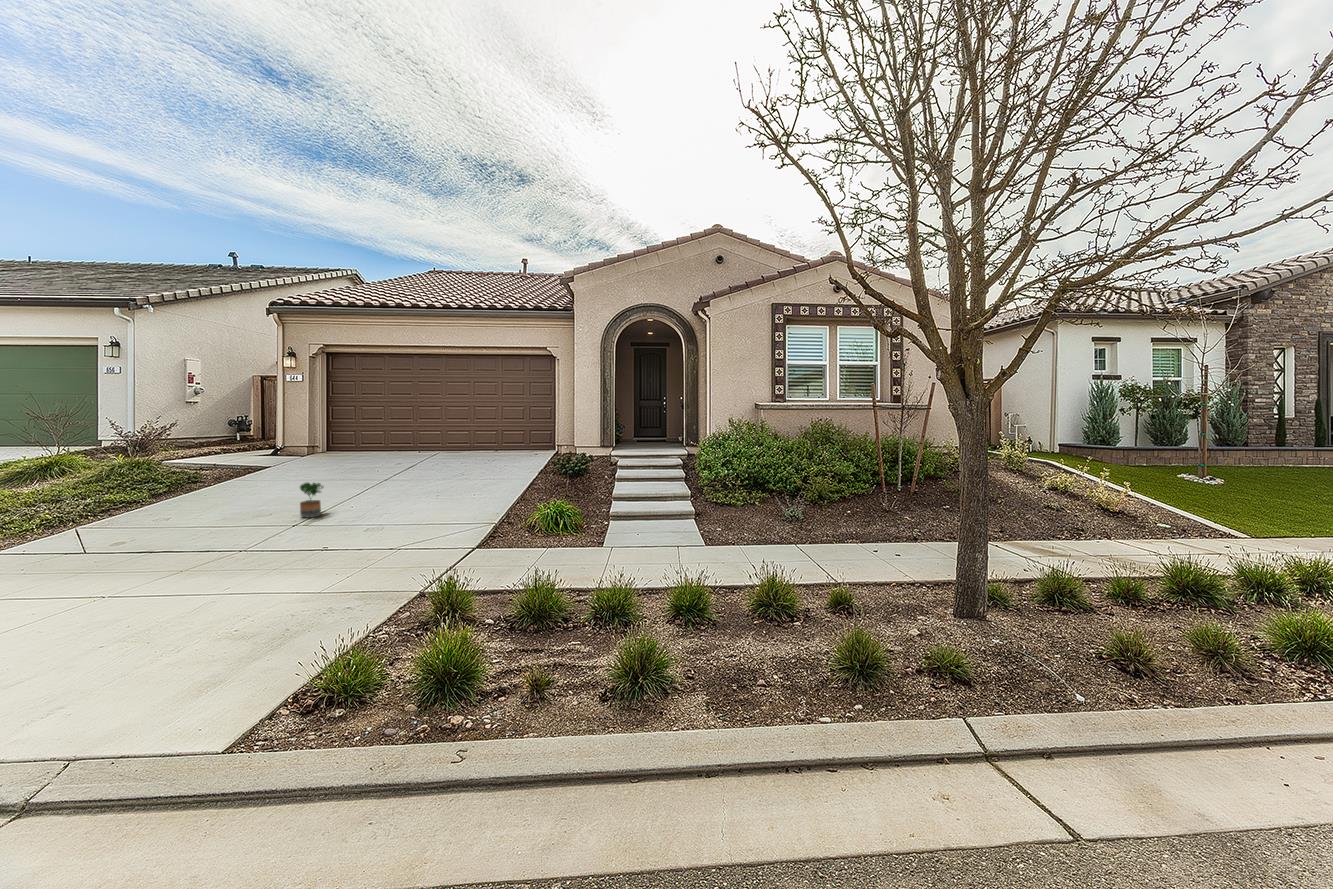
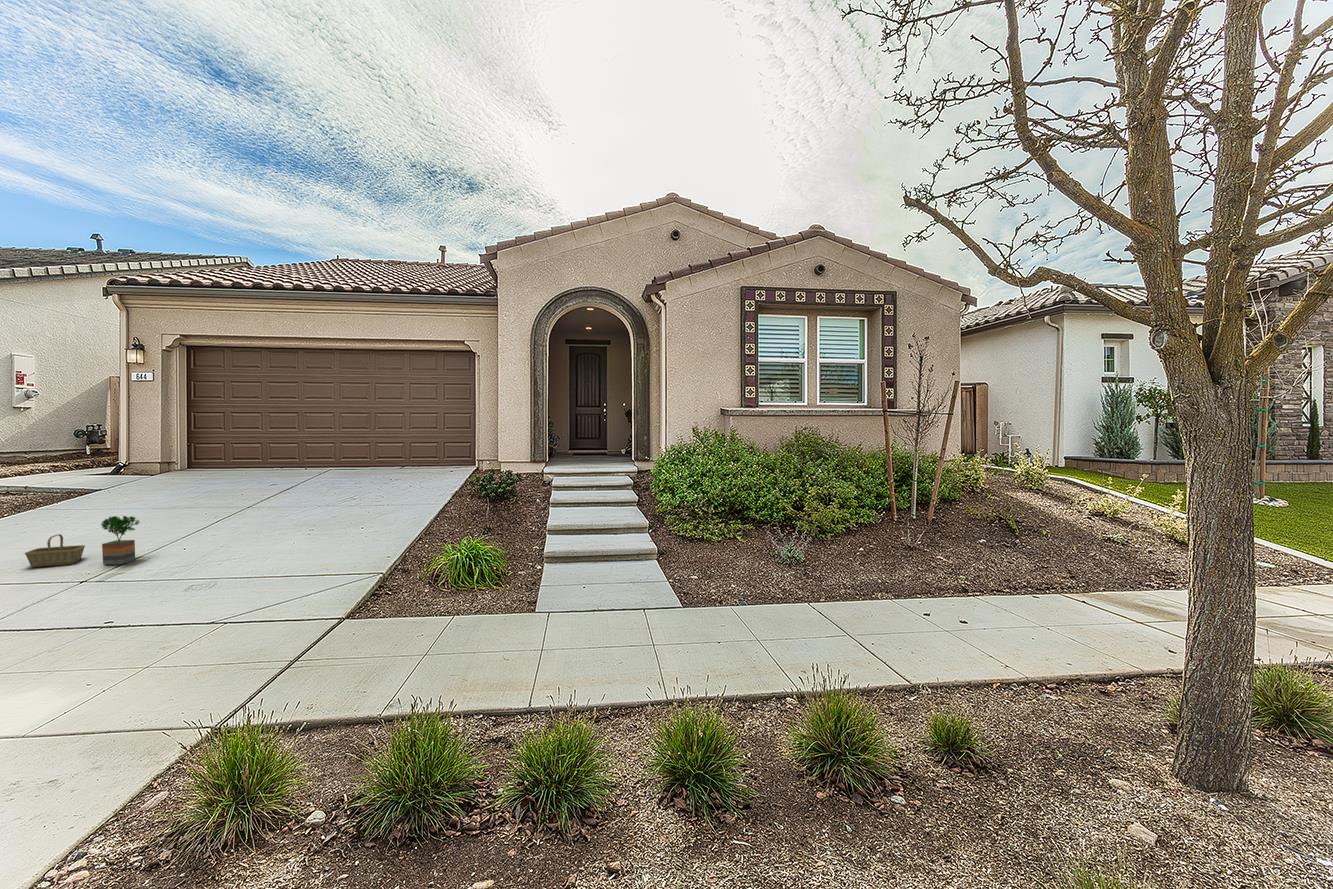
basket: none [248,495,285,518] -> present [25,534,85,567]

